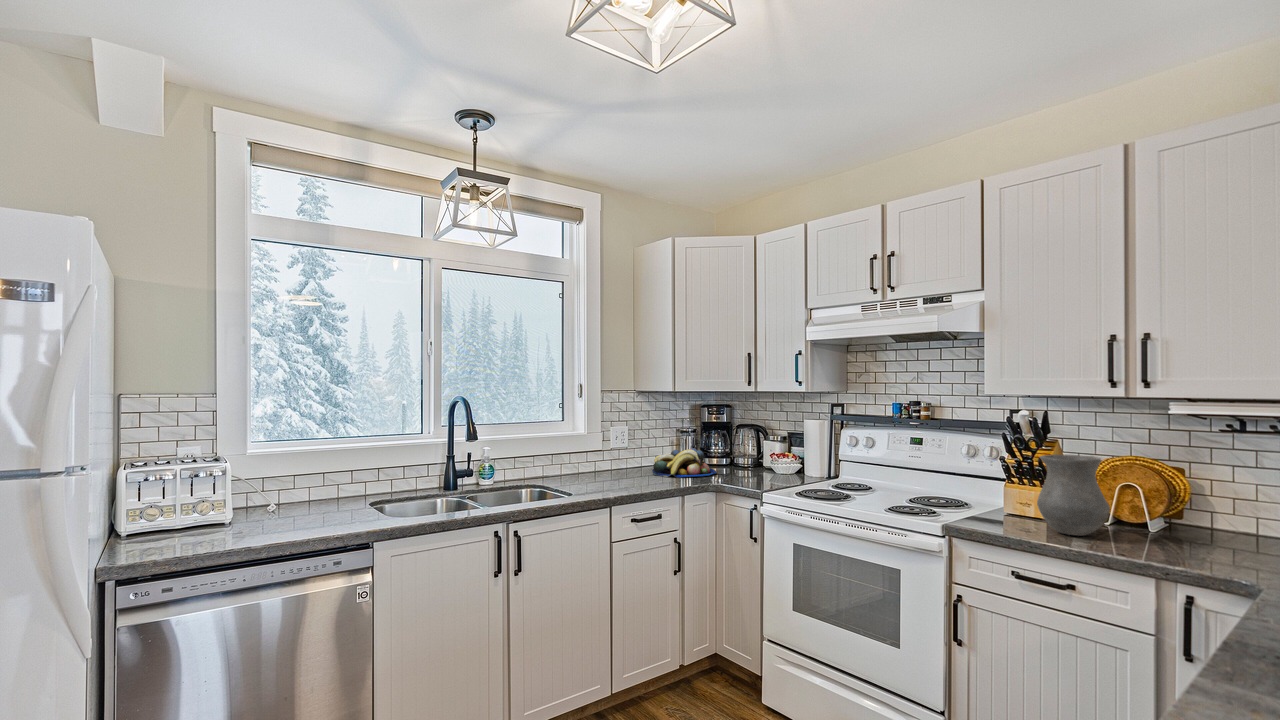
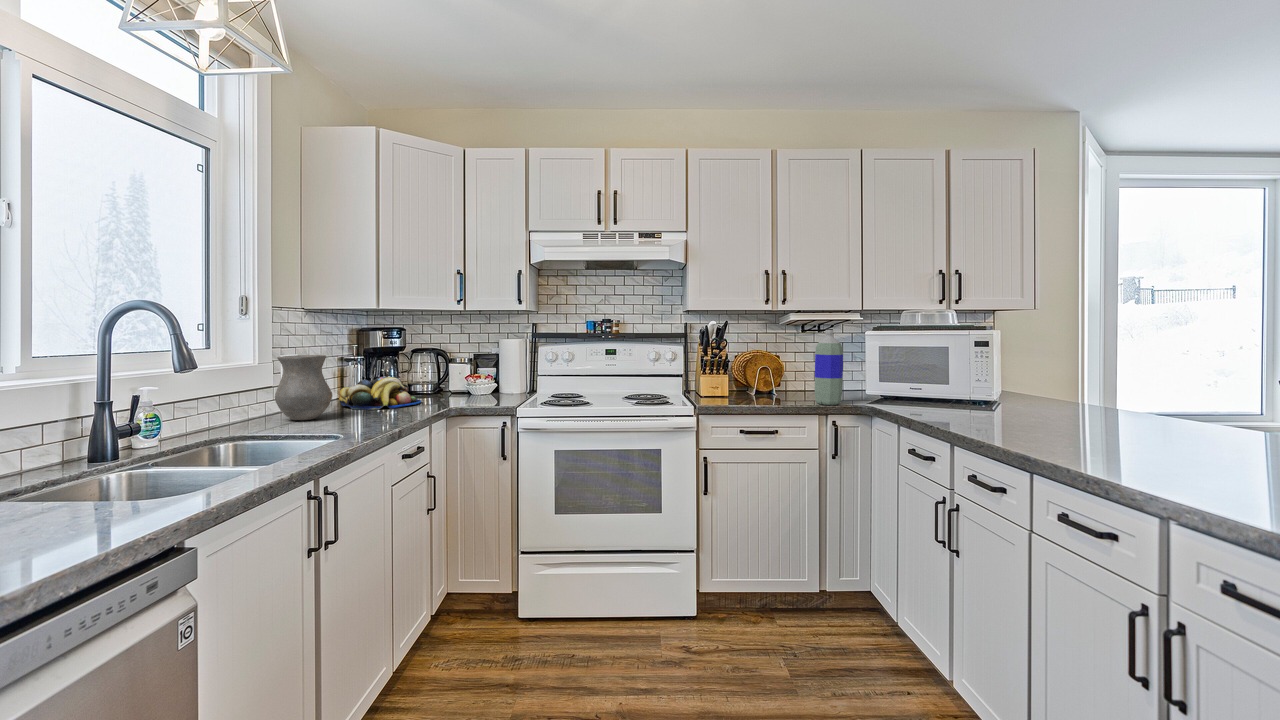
bottle: none [1168,434,1229,562] -> present [815,330,843,405]
vase: present [1037,454,1110,536] -> present [275,355,332,420]

